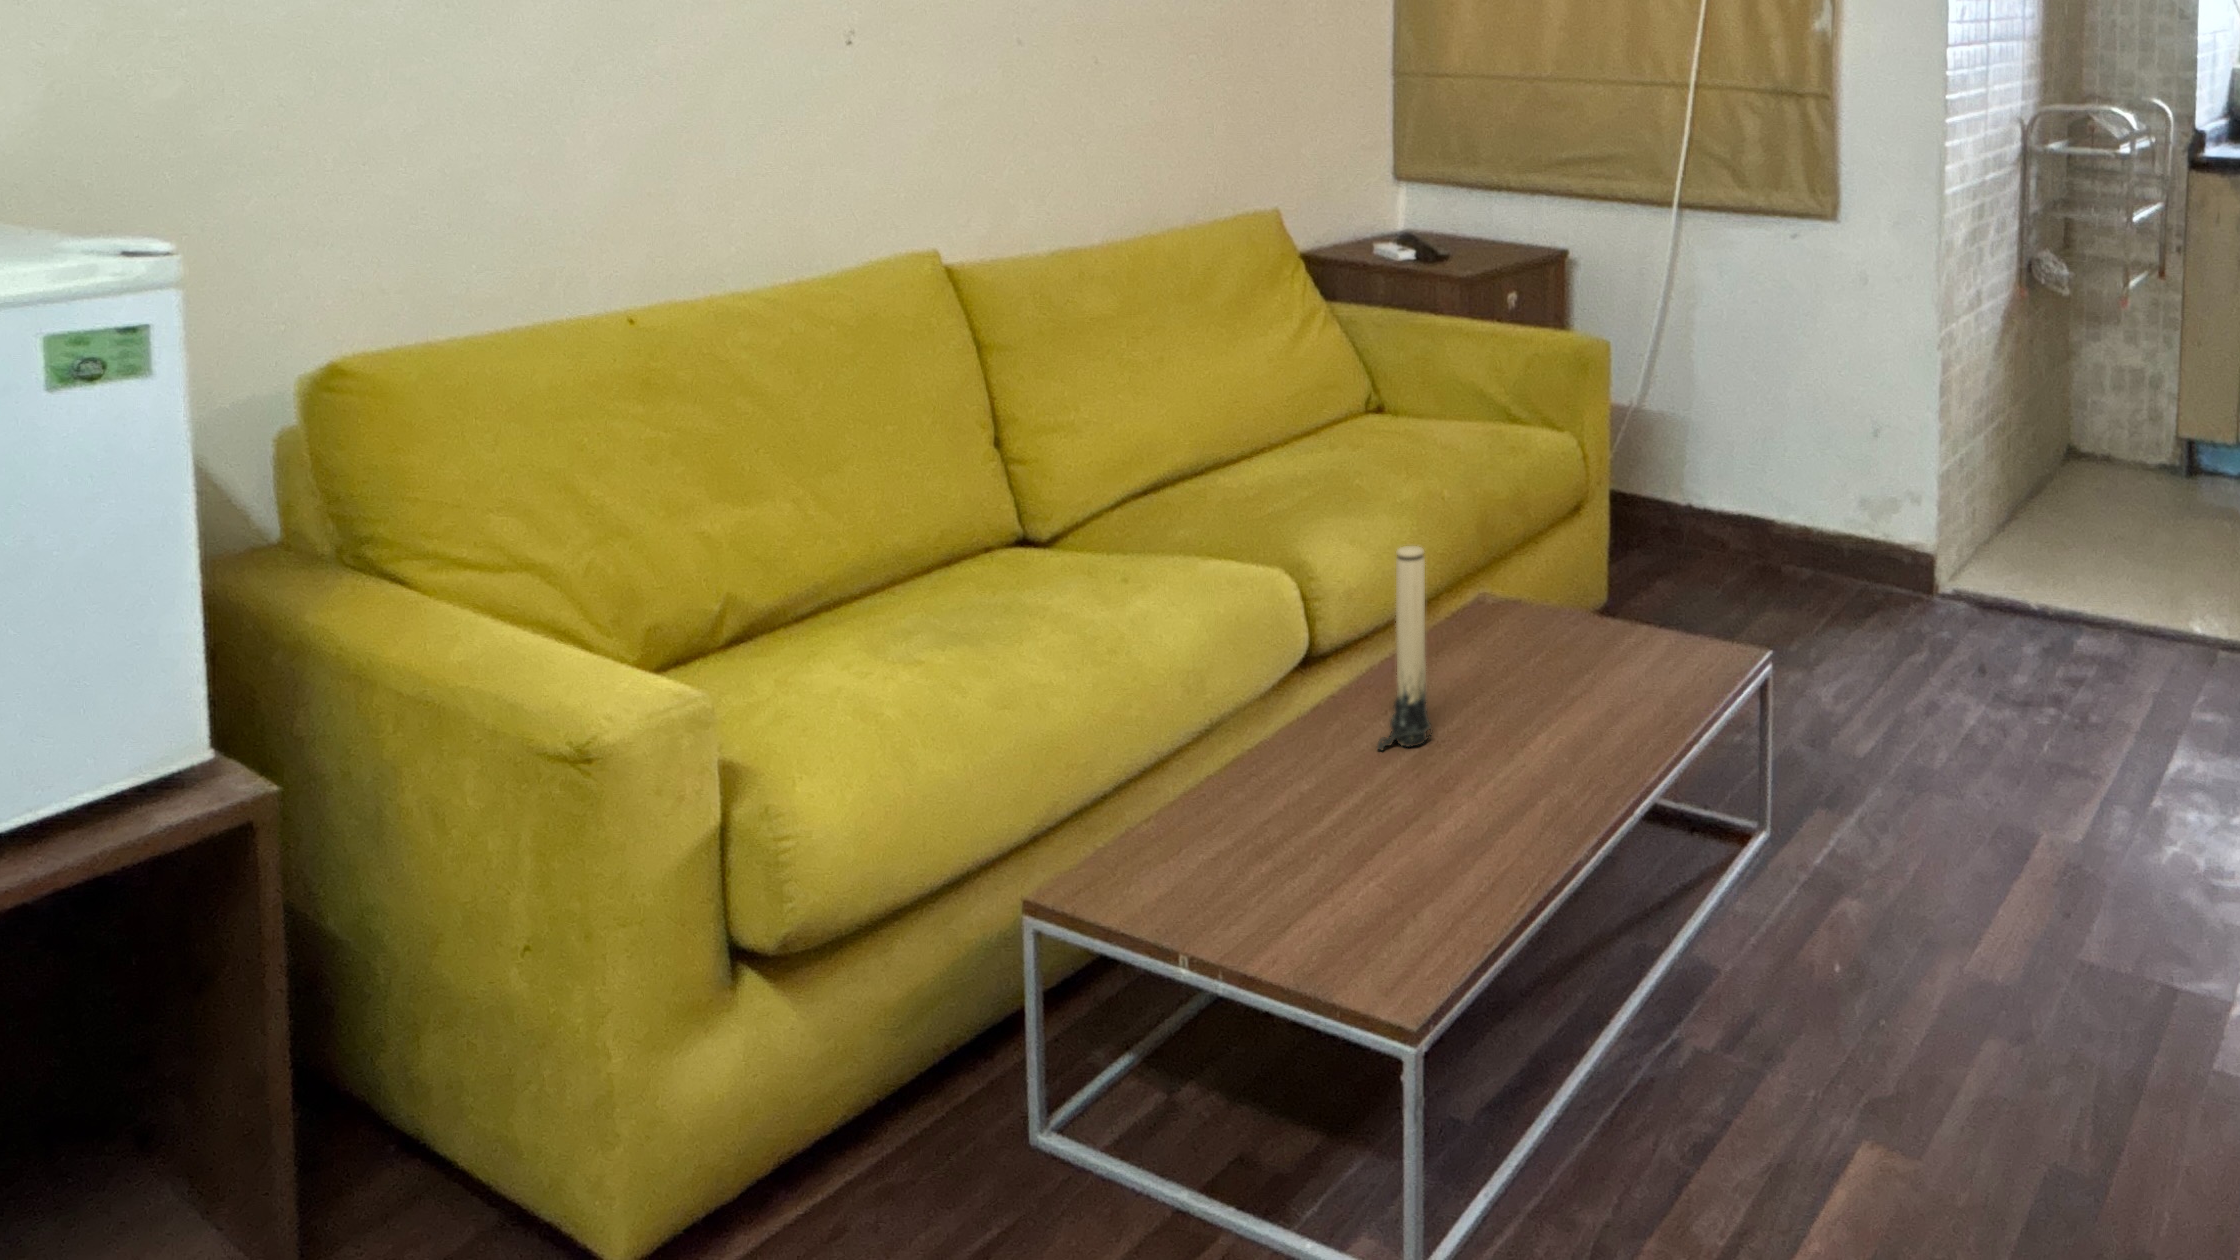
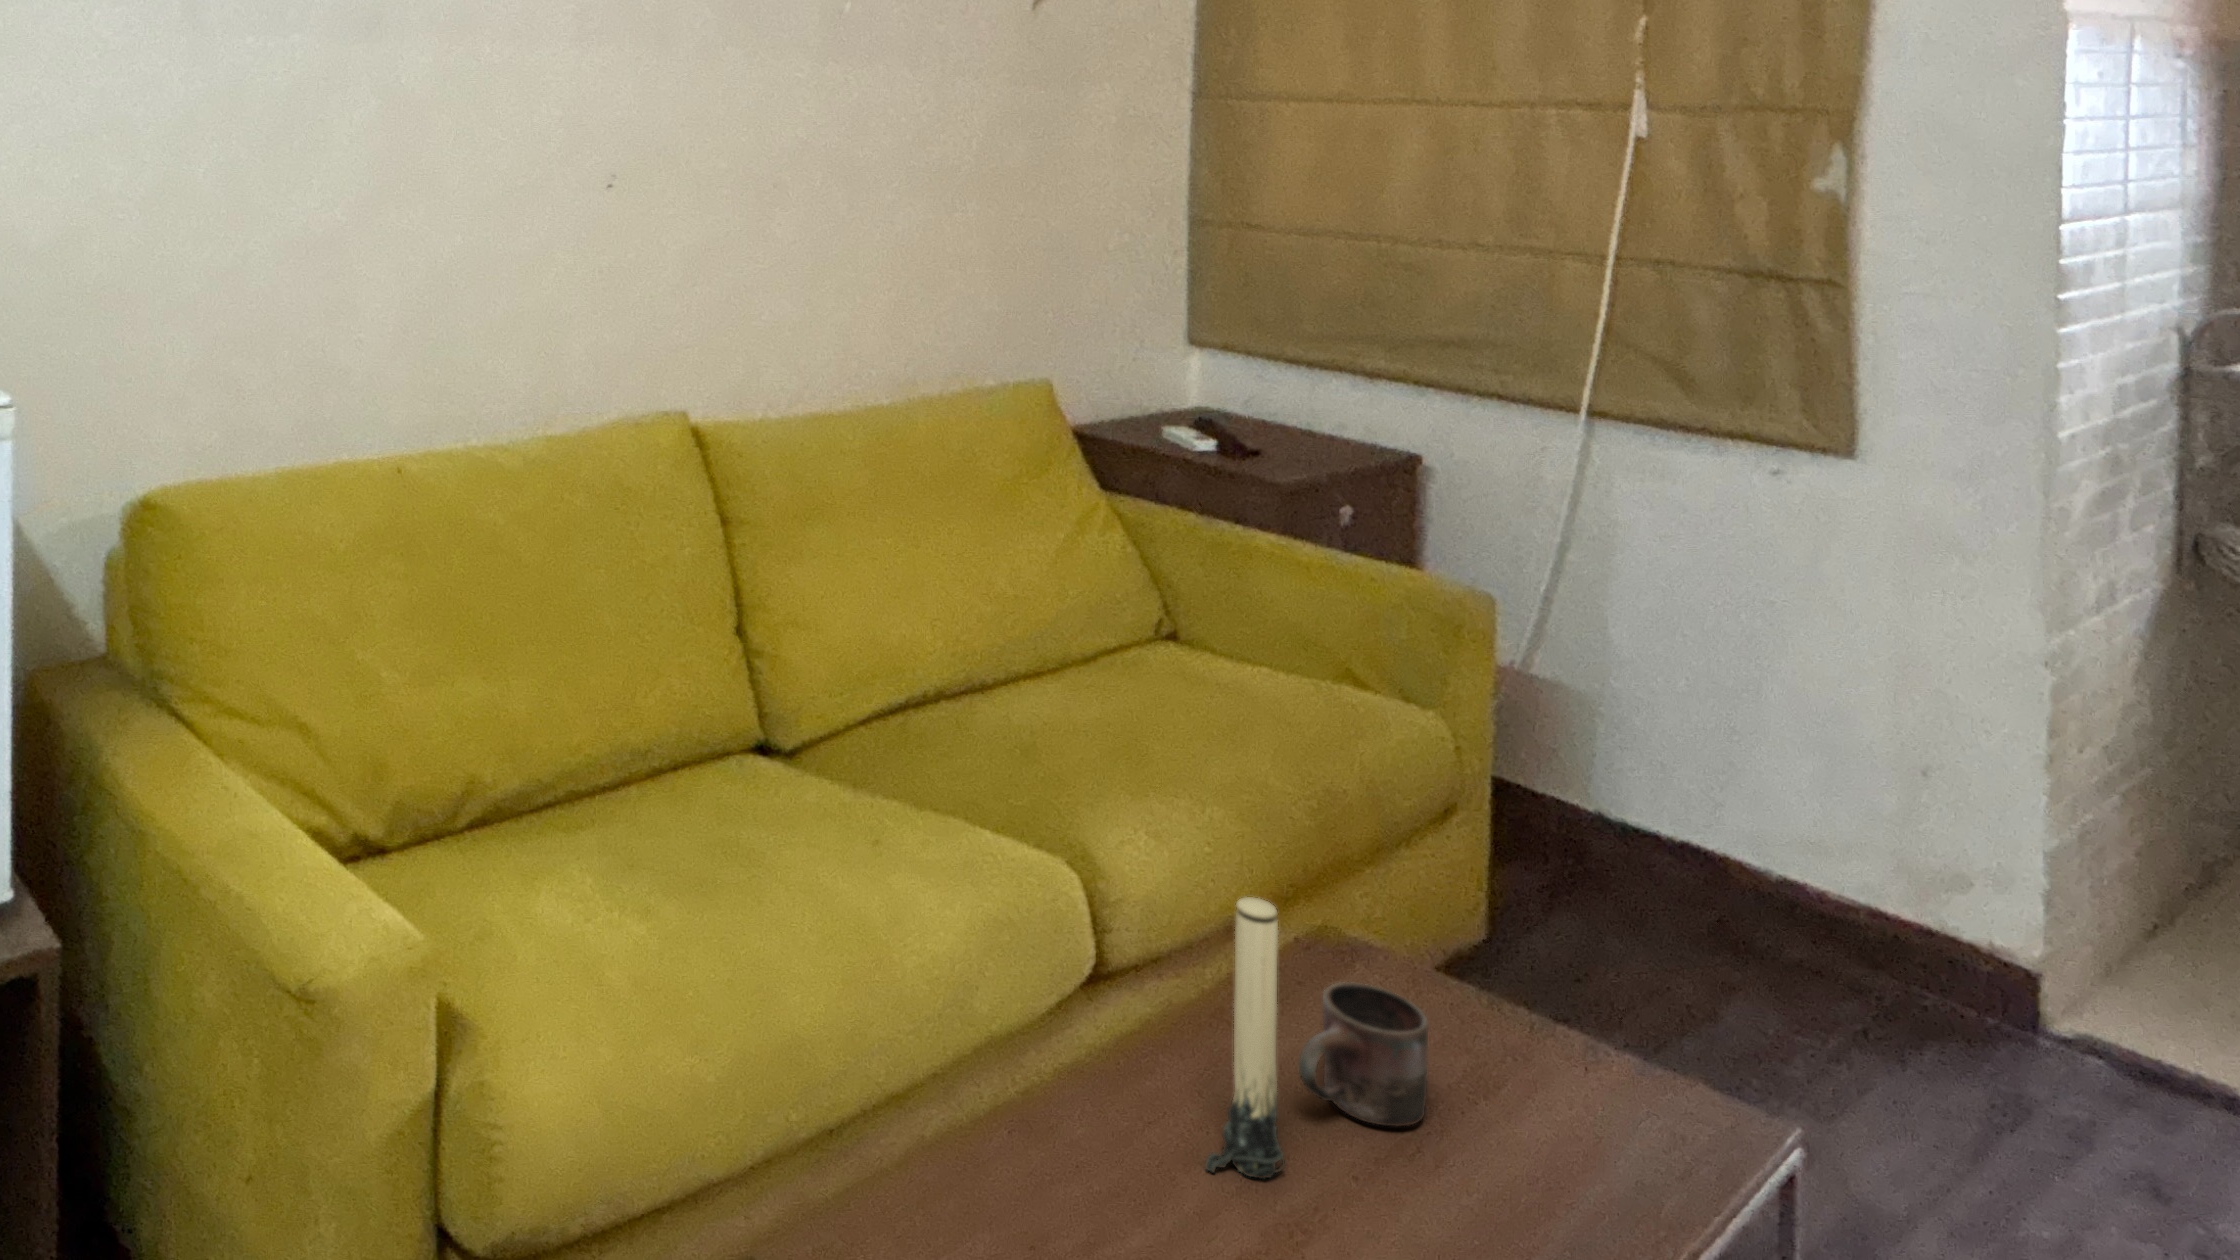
mug: none [1445,605,1532,697] -> present [1299,982,1429,1126]

